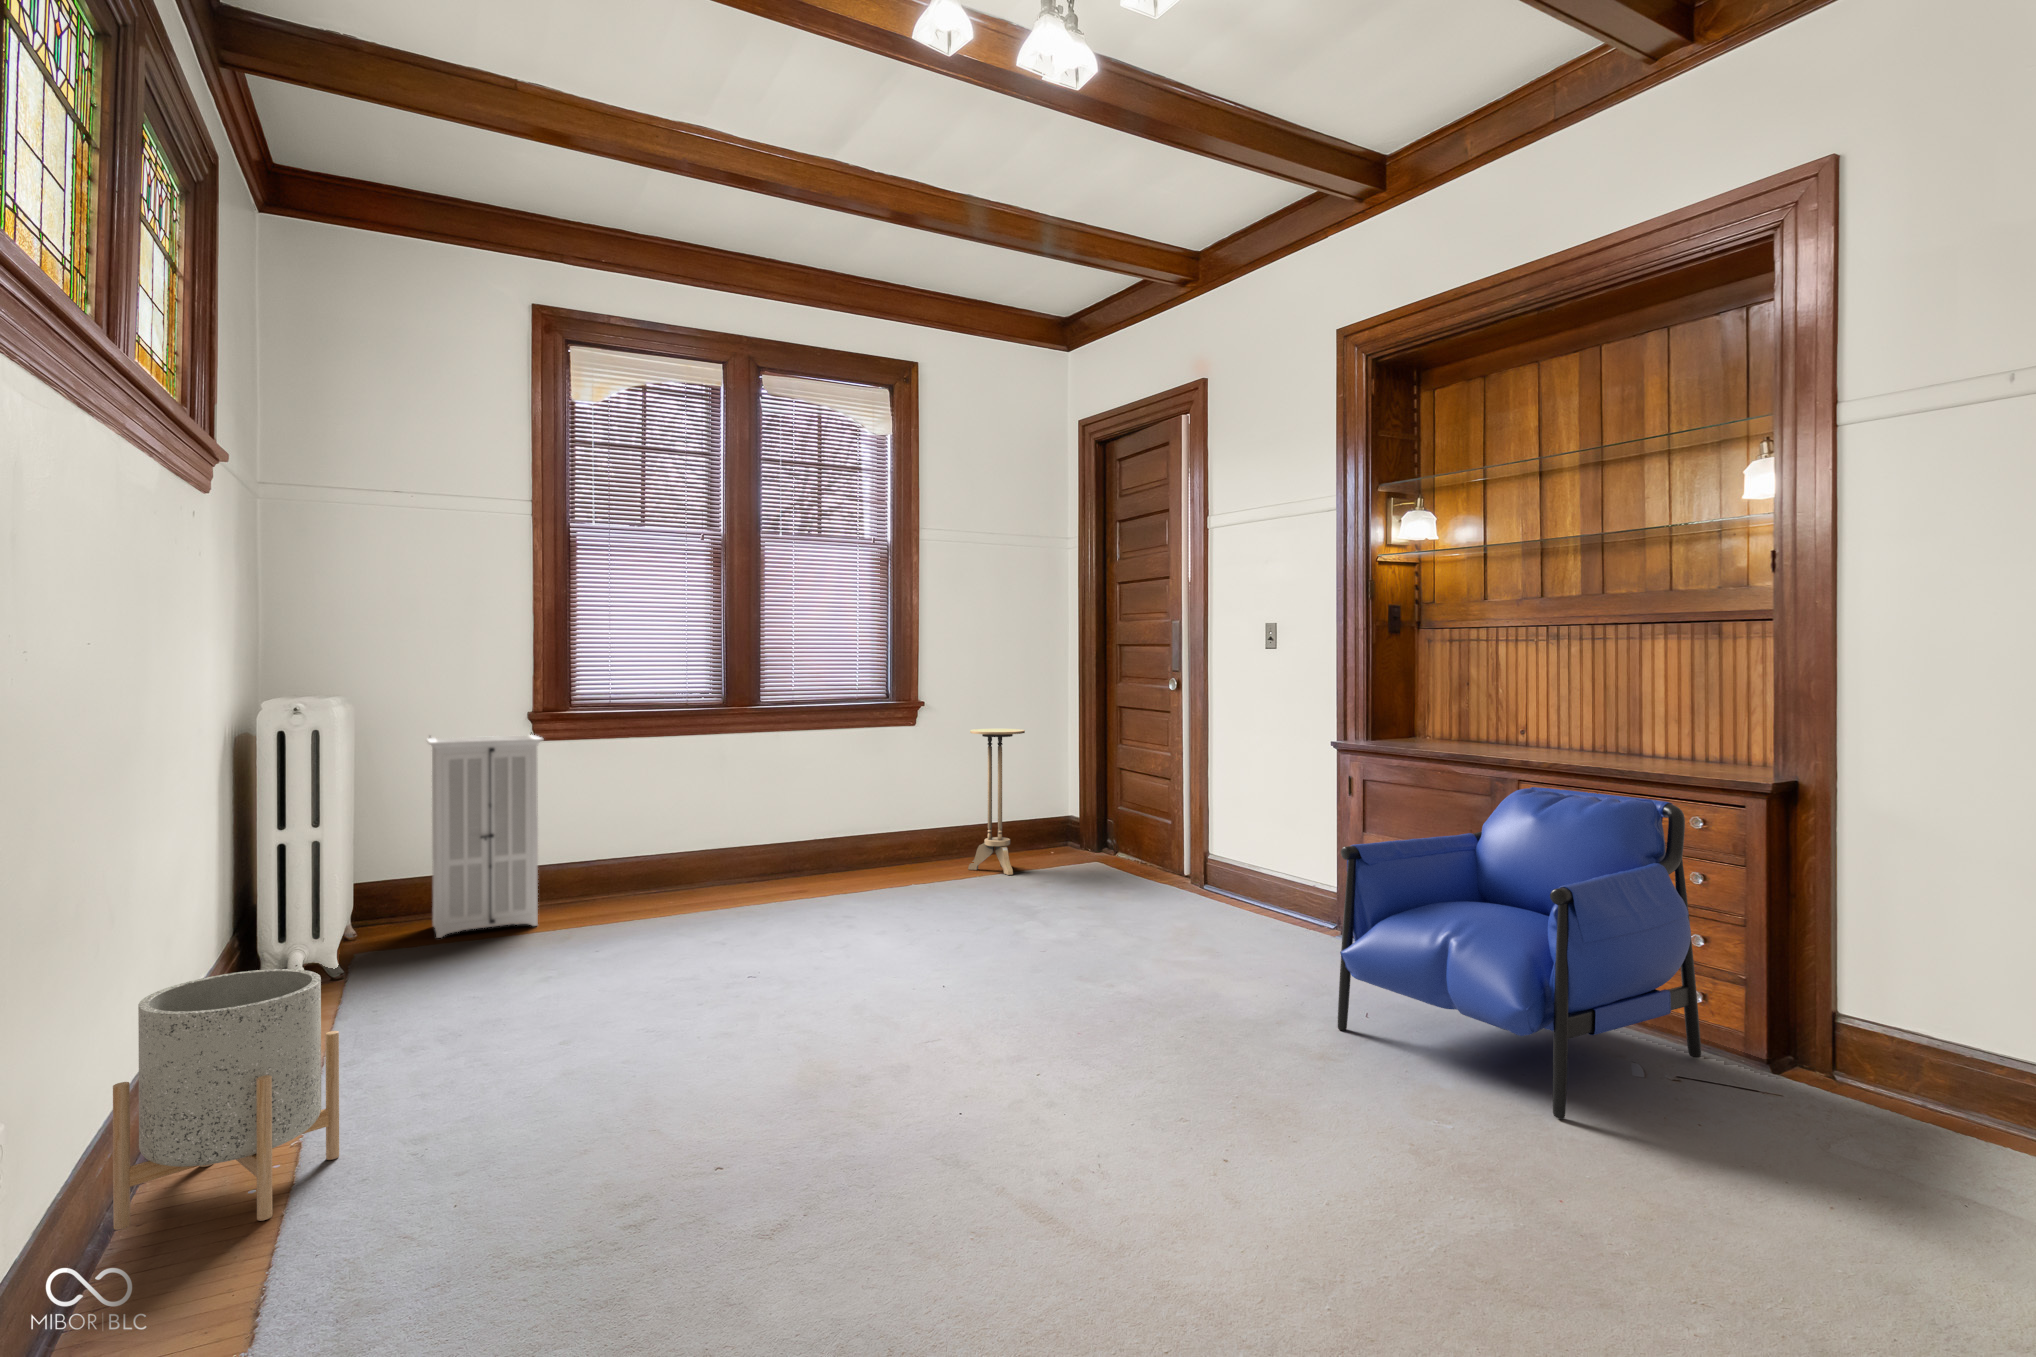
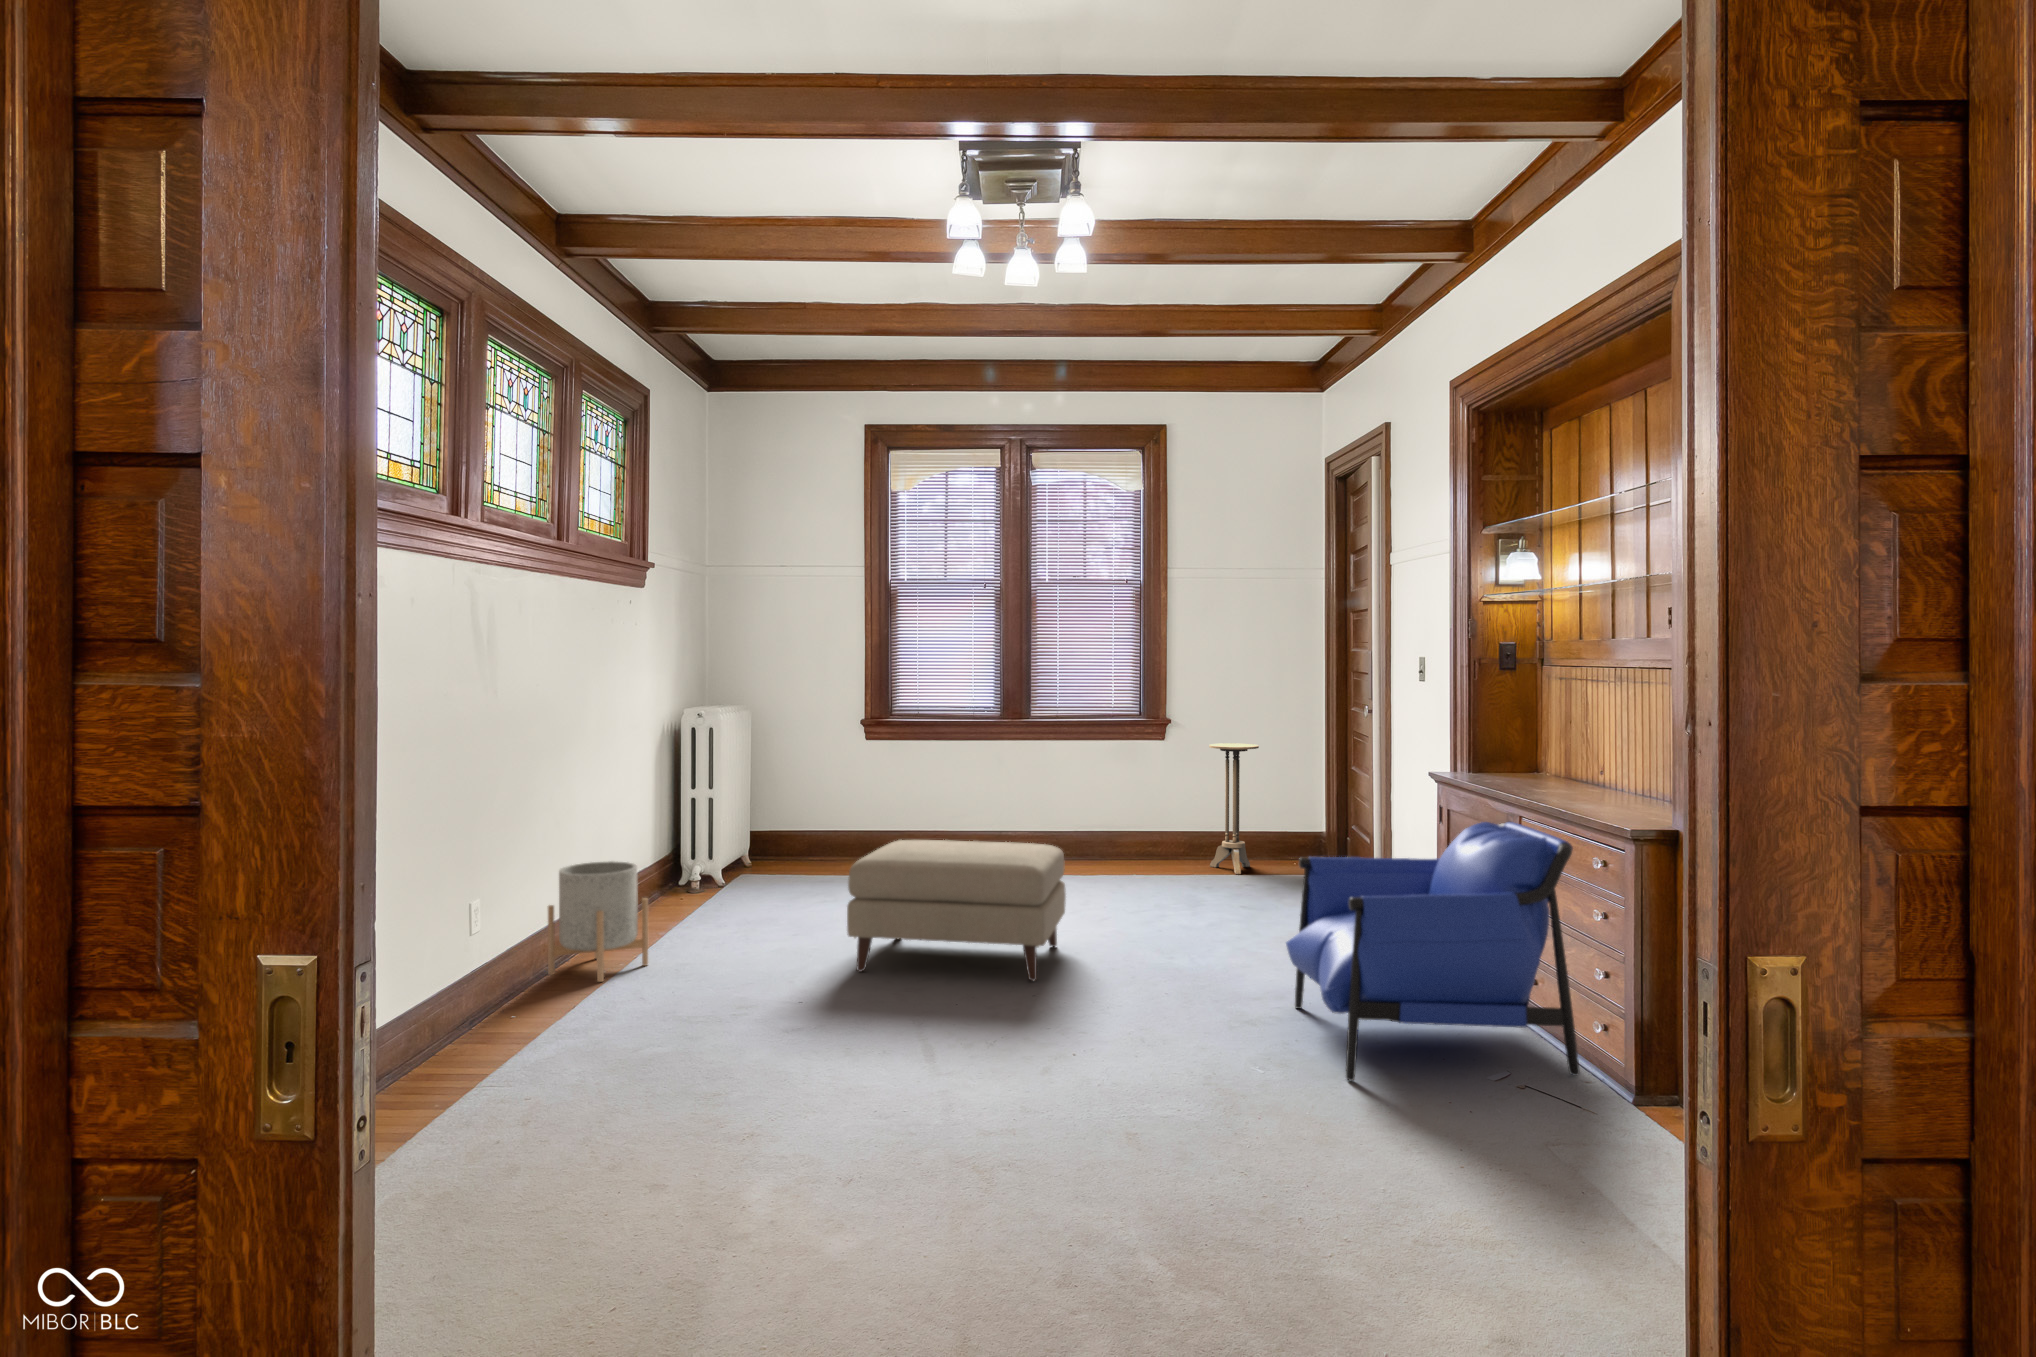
storage cabinet: present [426,732,544,938] -> none [791,735,866,872]
ottoman: none [717,861,1031,1089] -> present [847,840,1066,981]

